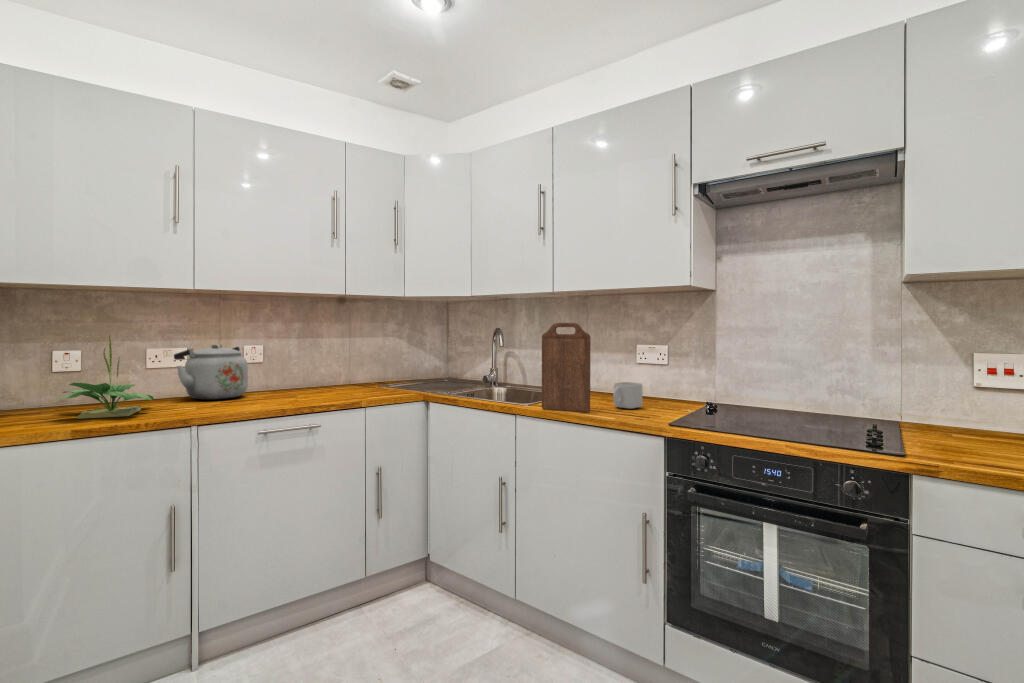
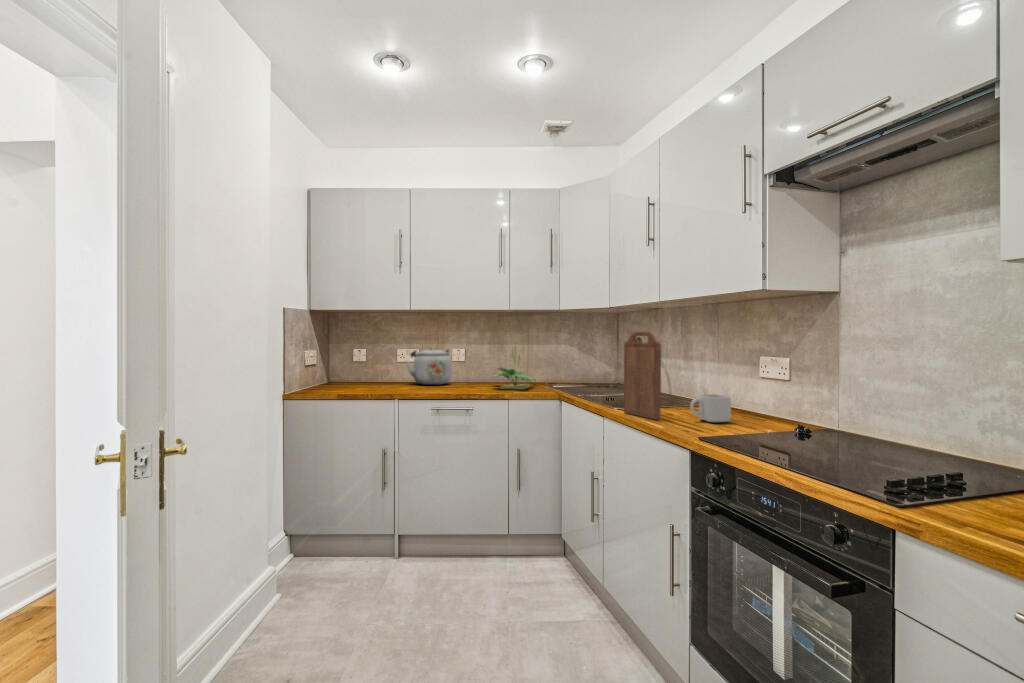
potted plant: present [57,336,154,419] -> present [495,347,535,389]

